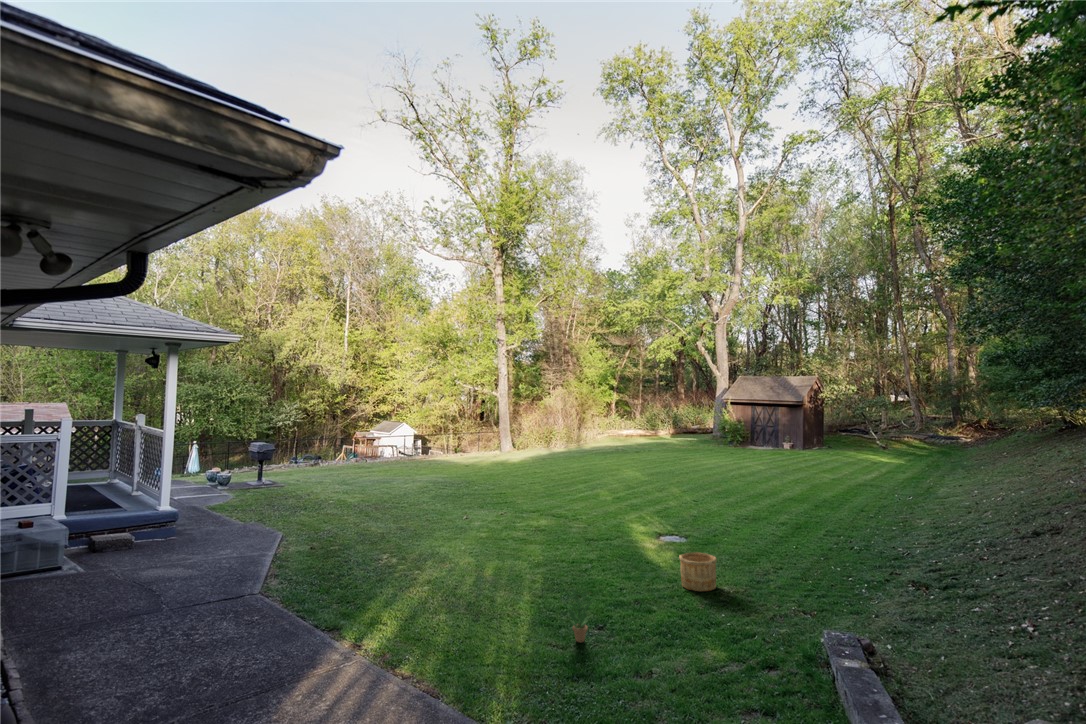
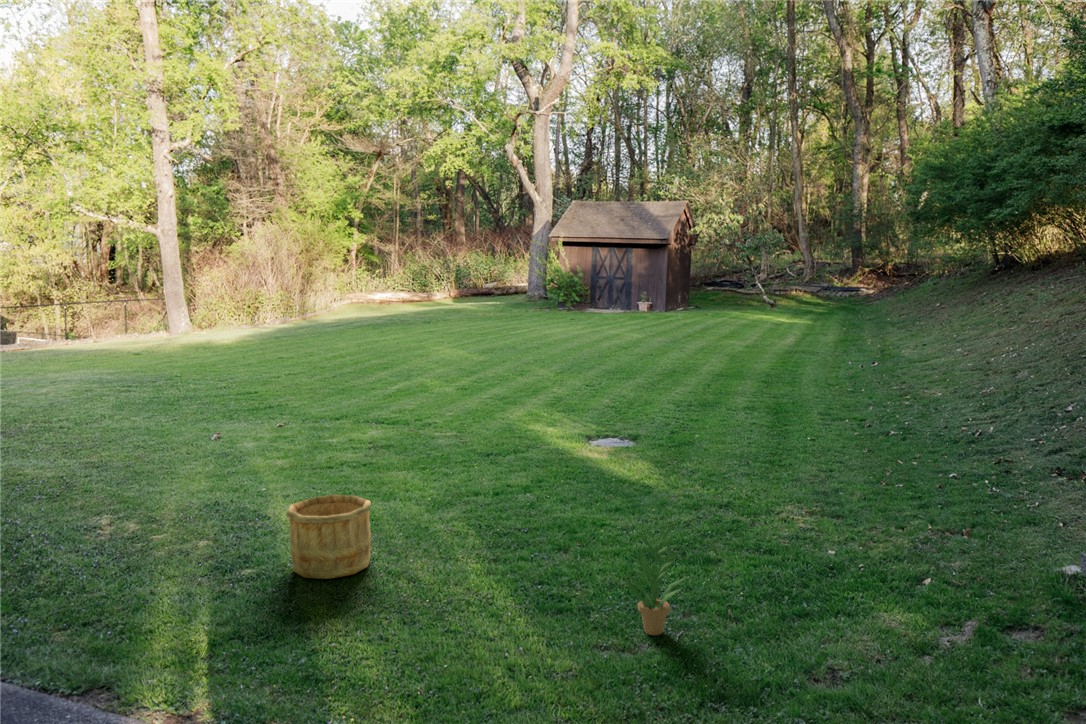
wooden bucket: present [679,552,717,591] -> present [286,495,371,579]

